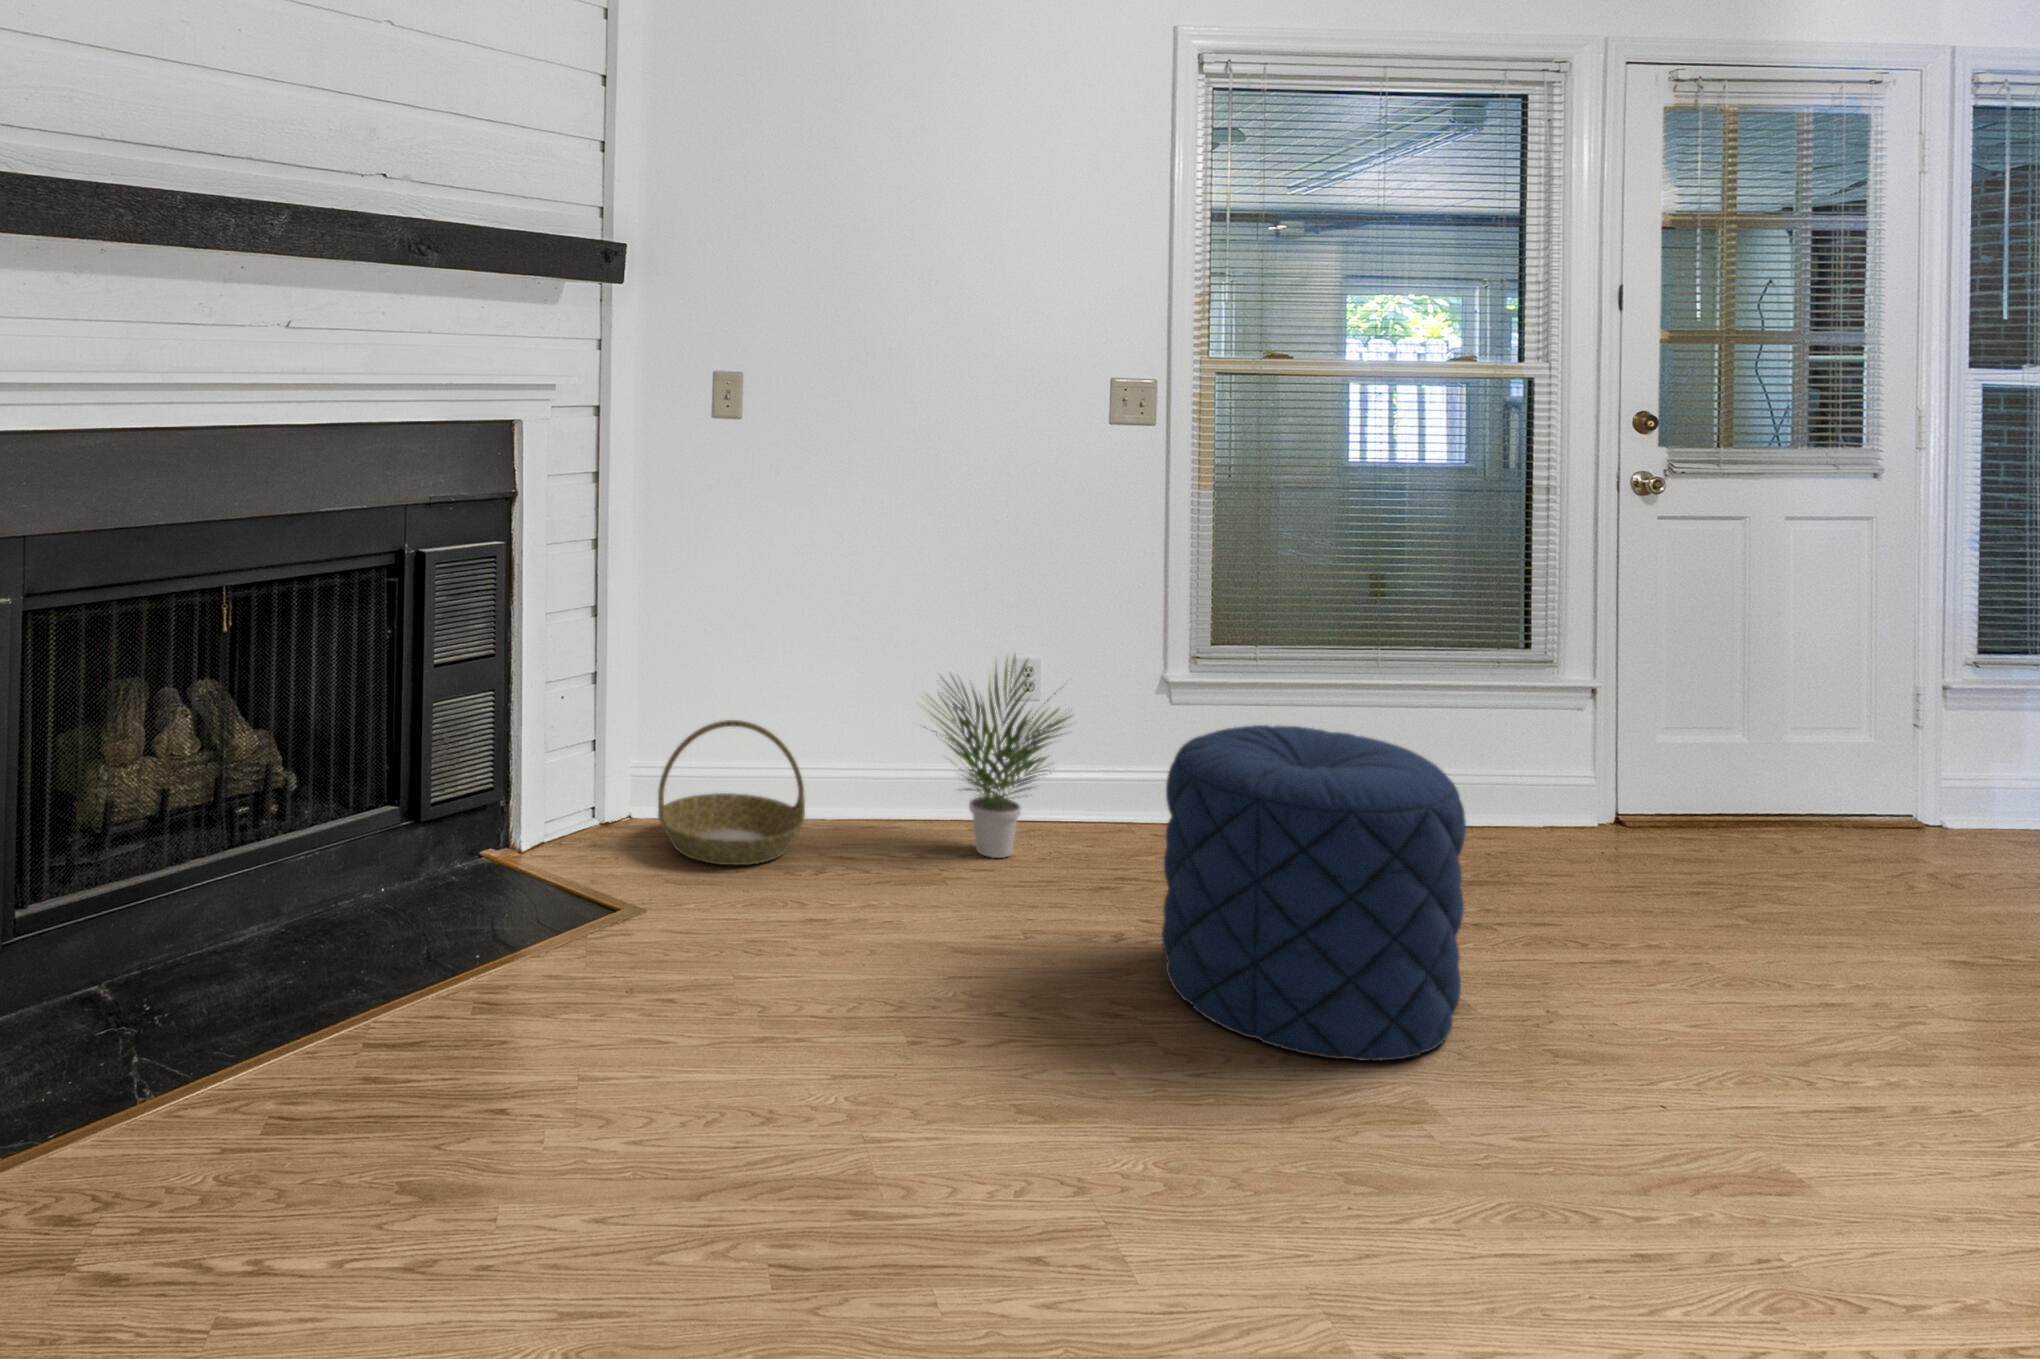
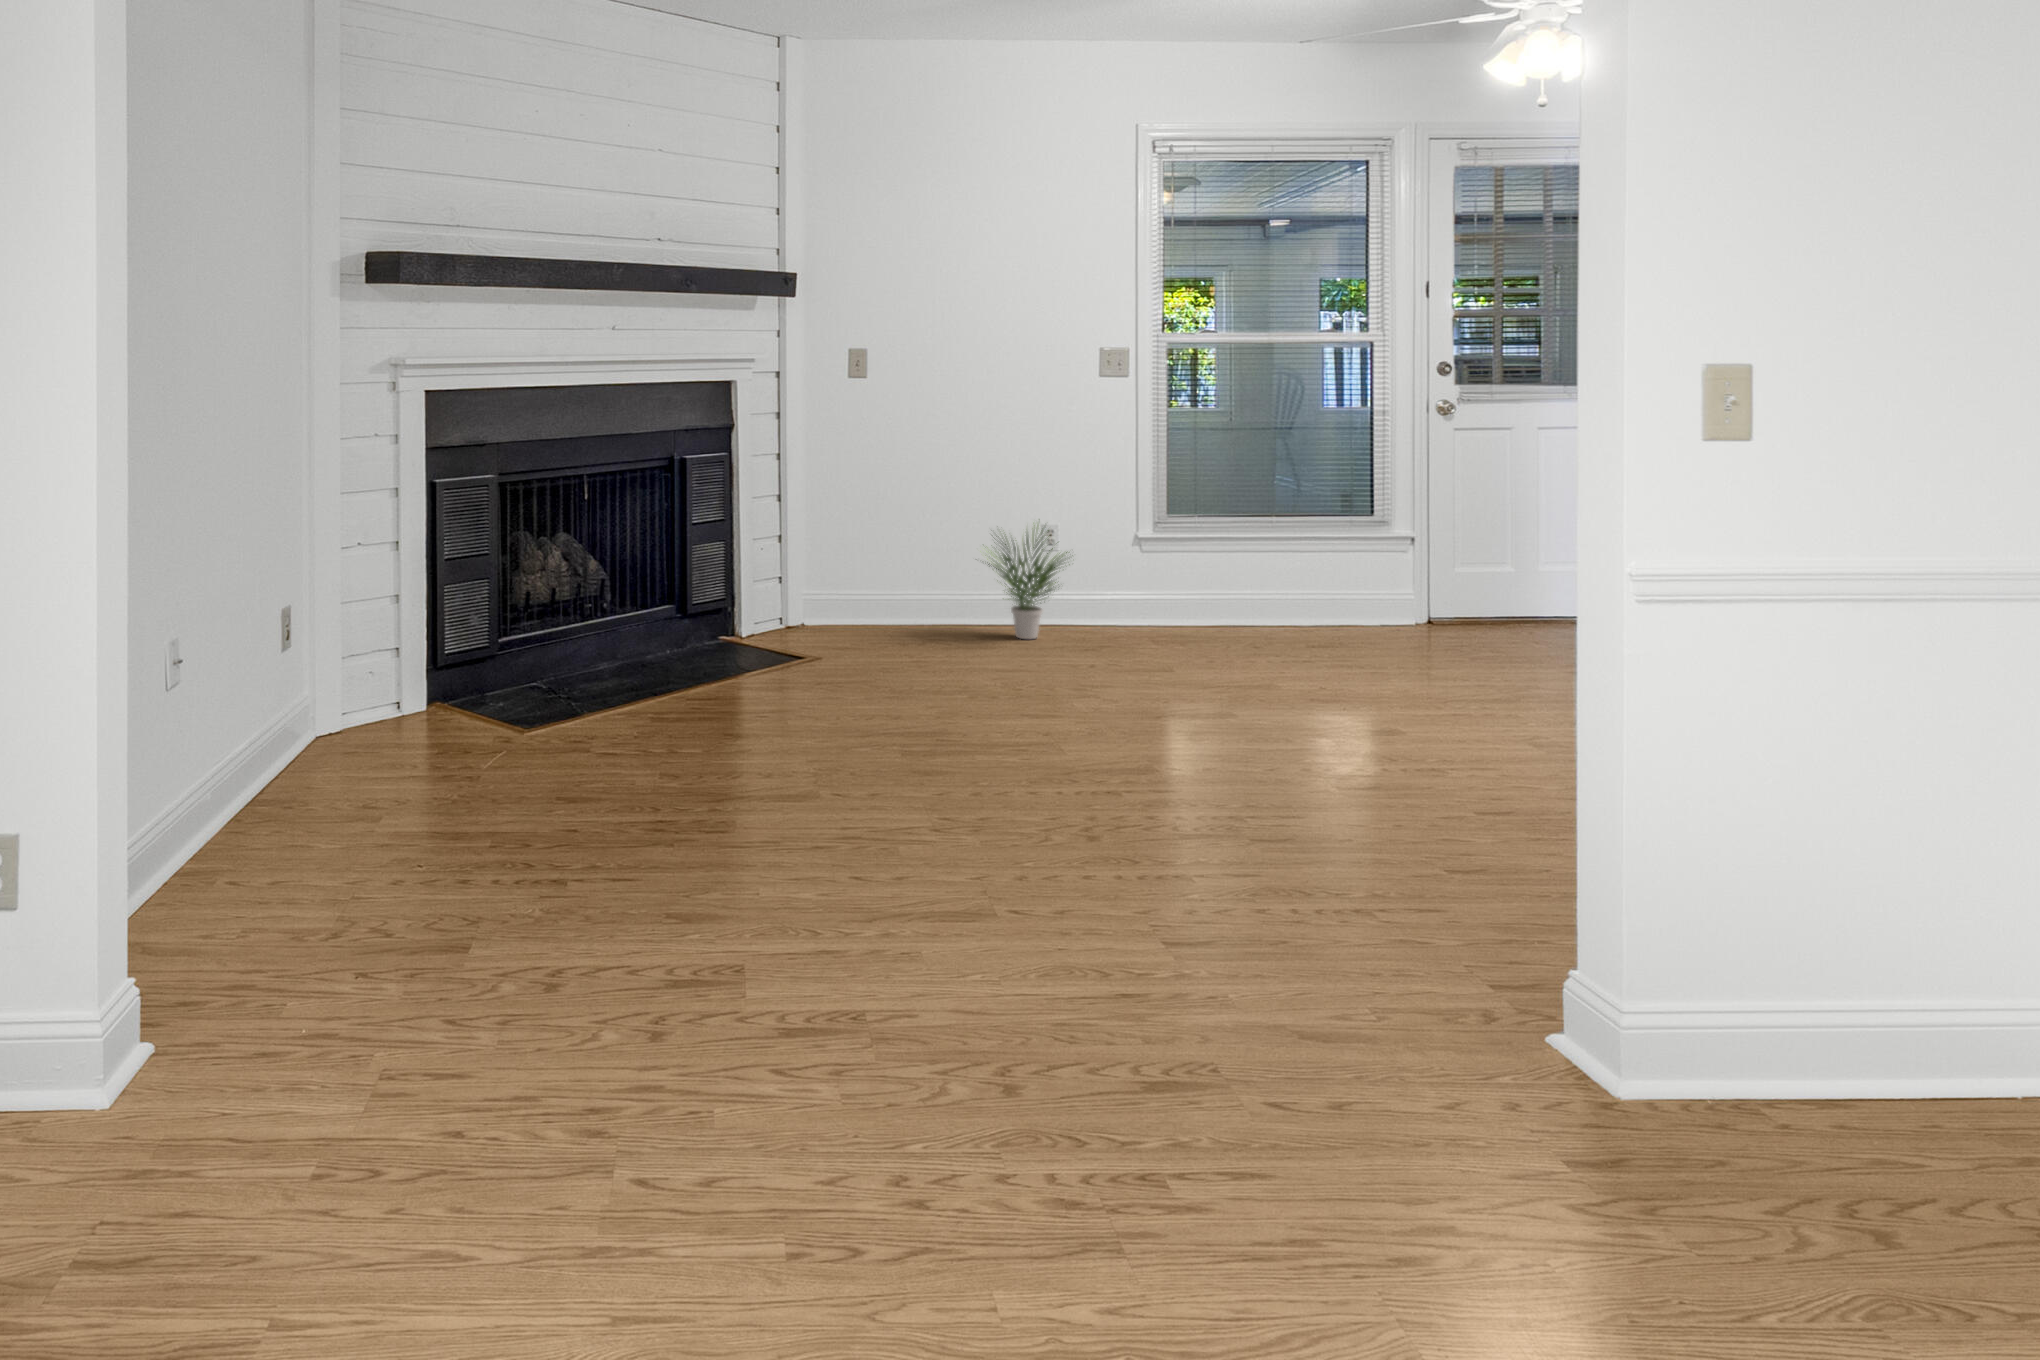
basket: present [658,720,805,865] -> none [821,559,911,642]
pouf: present [1162,725,1466,1061] -> none [1115,544,1274,707]

